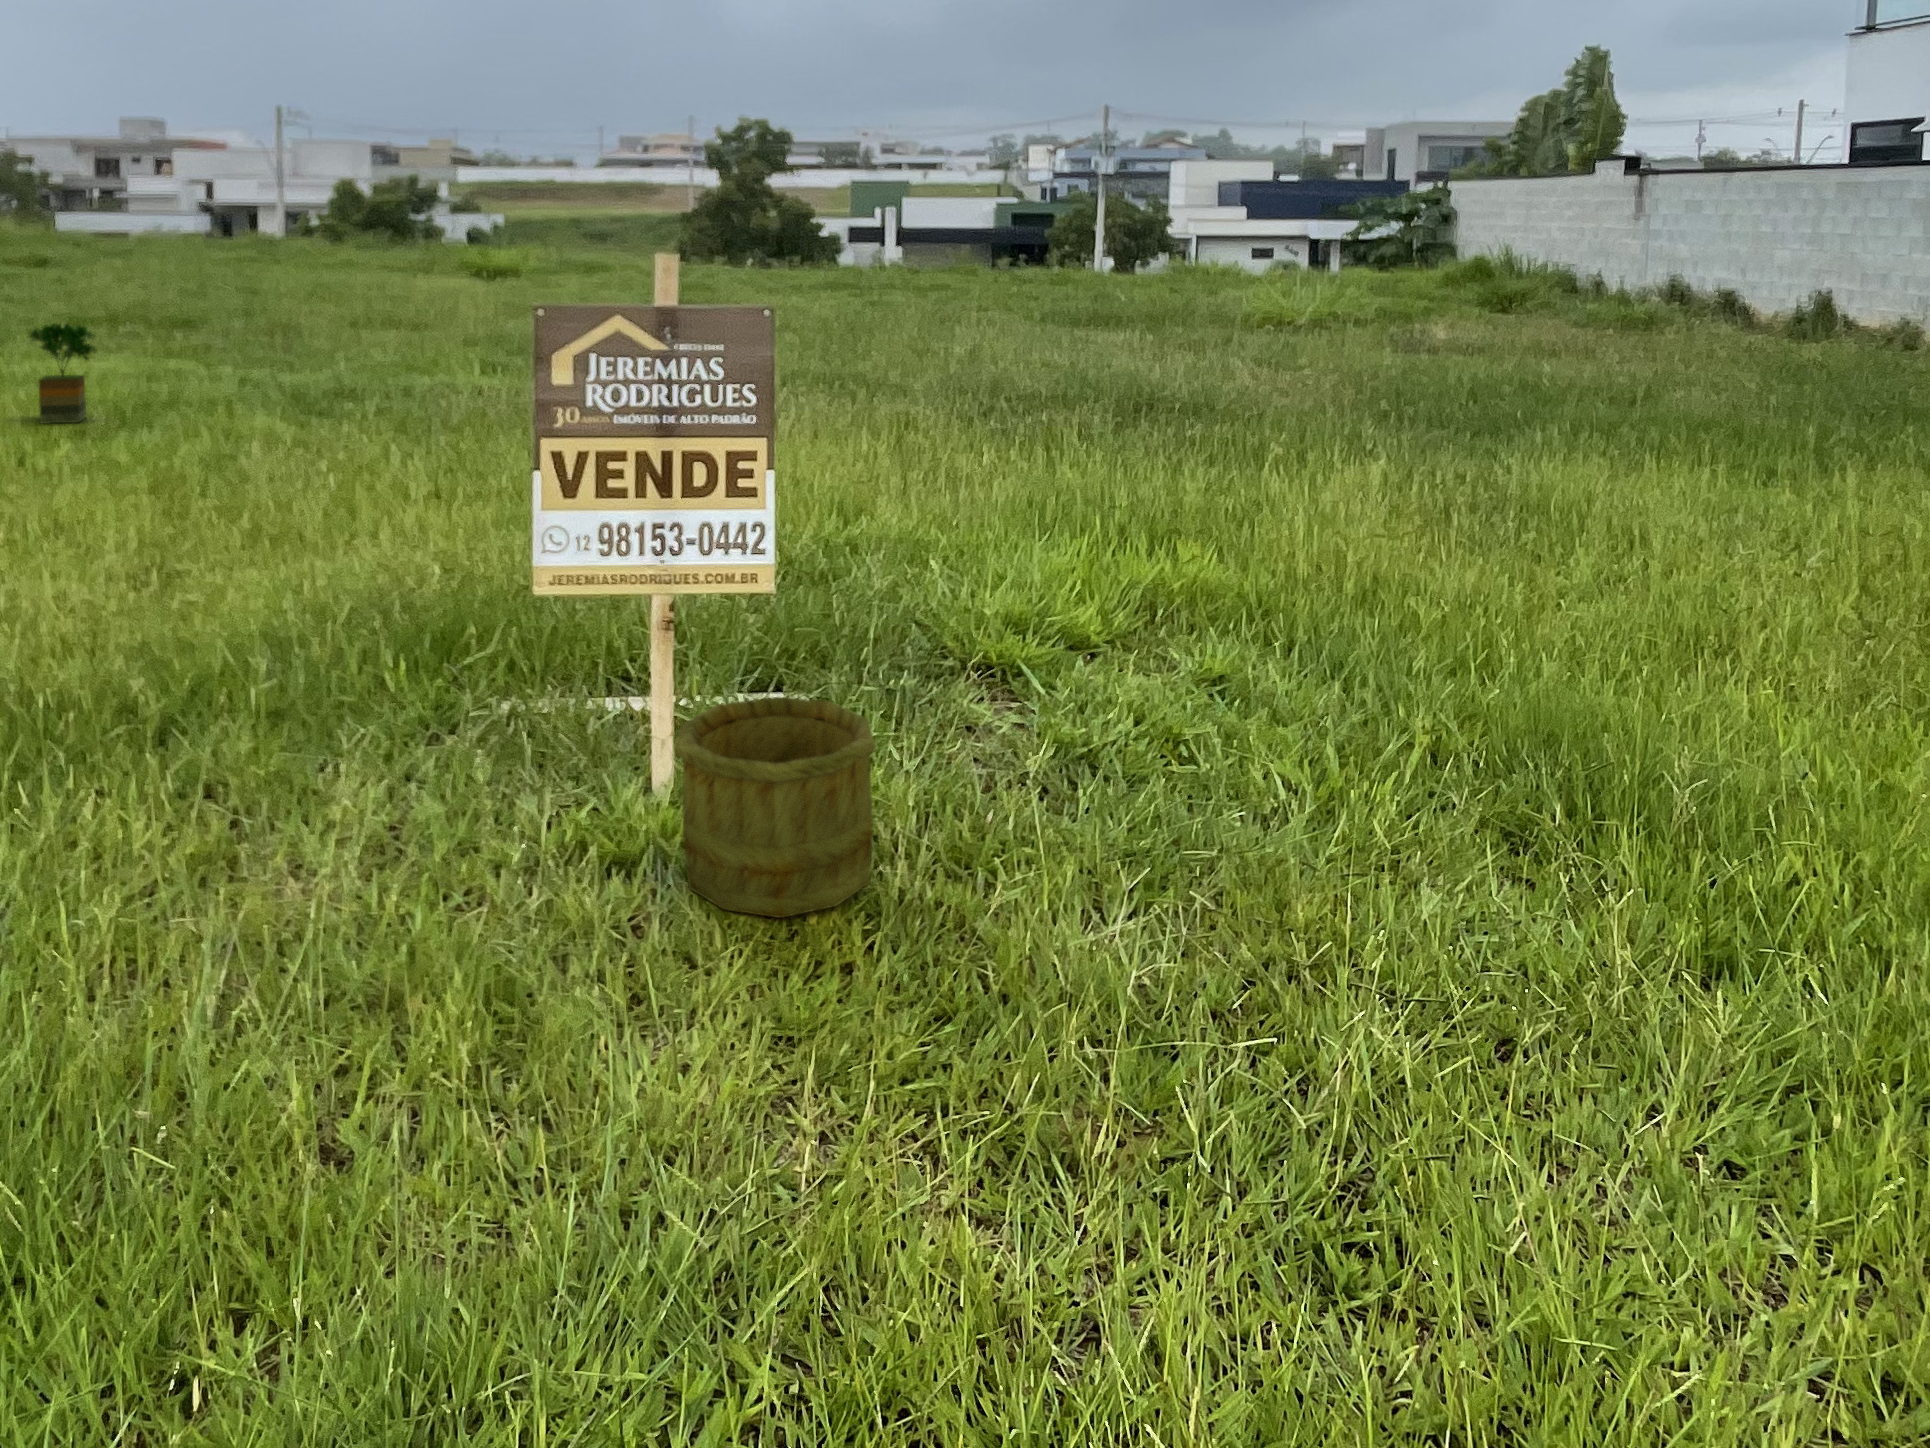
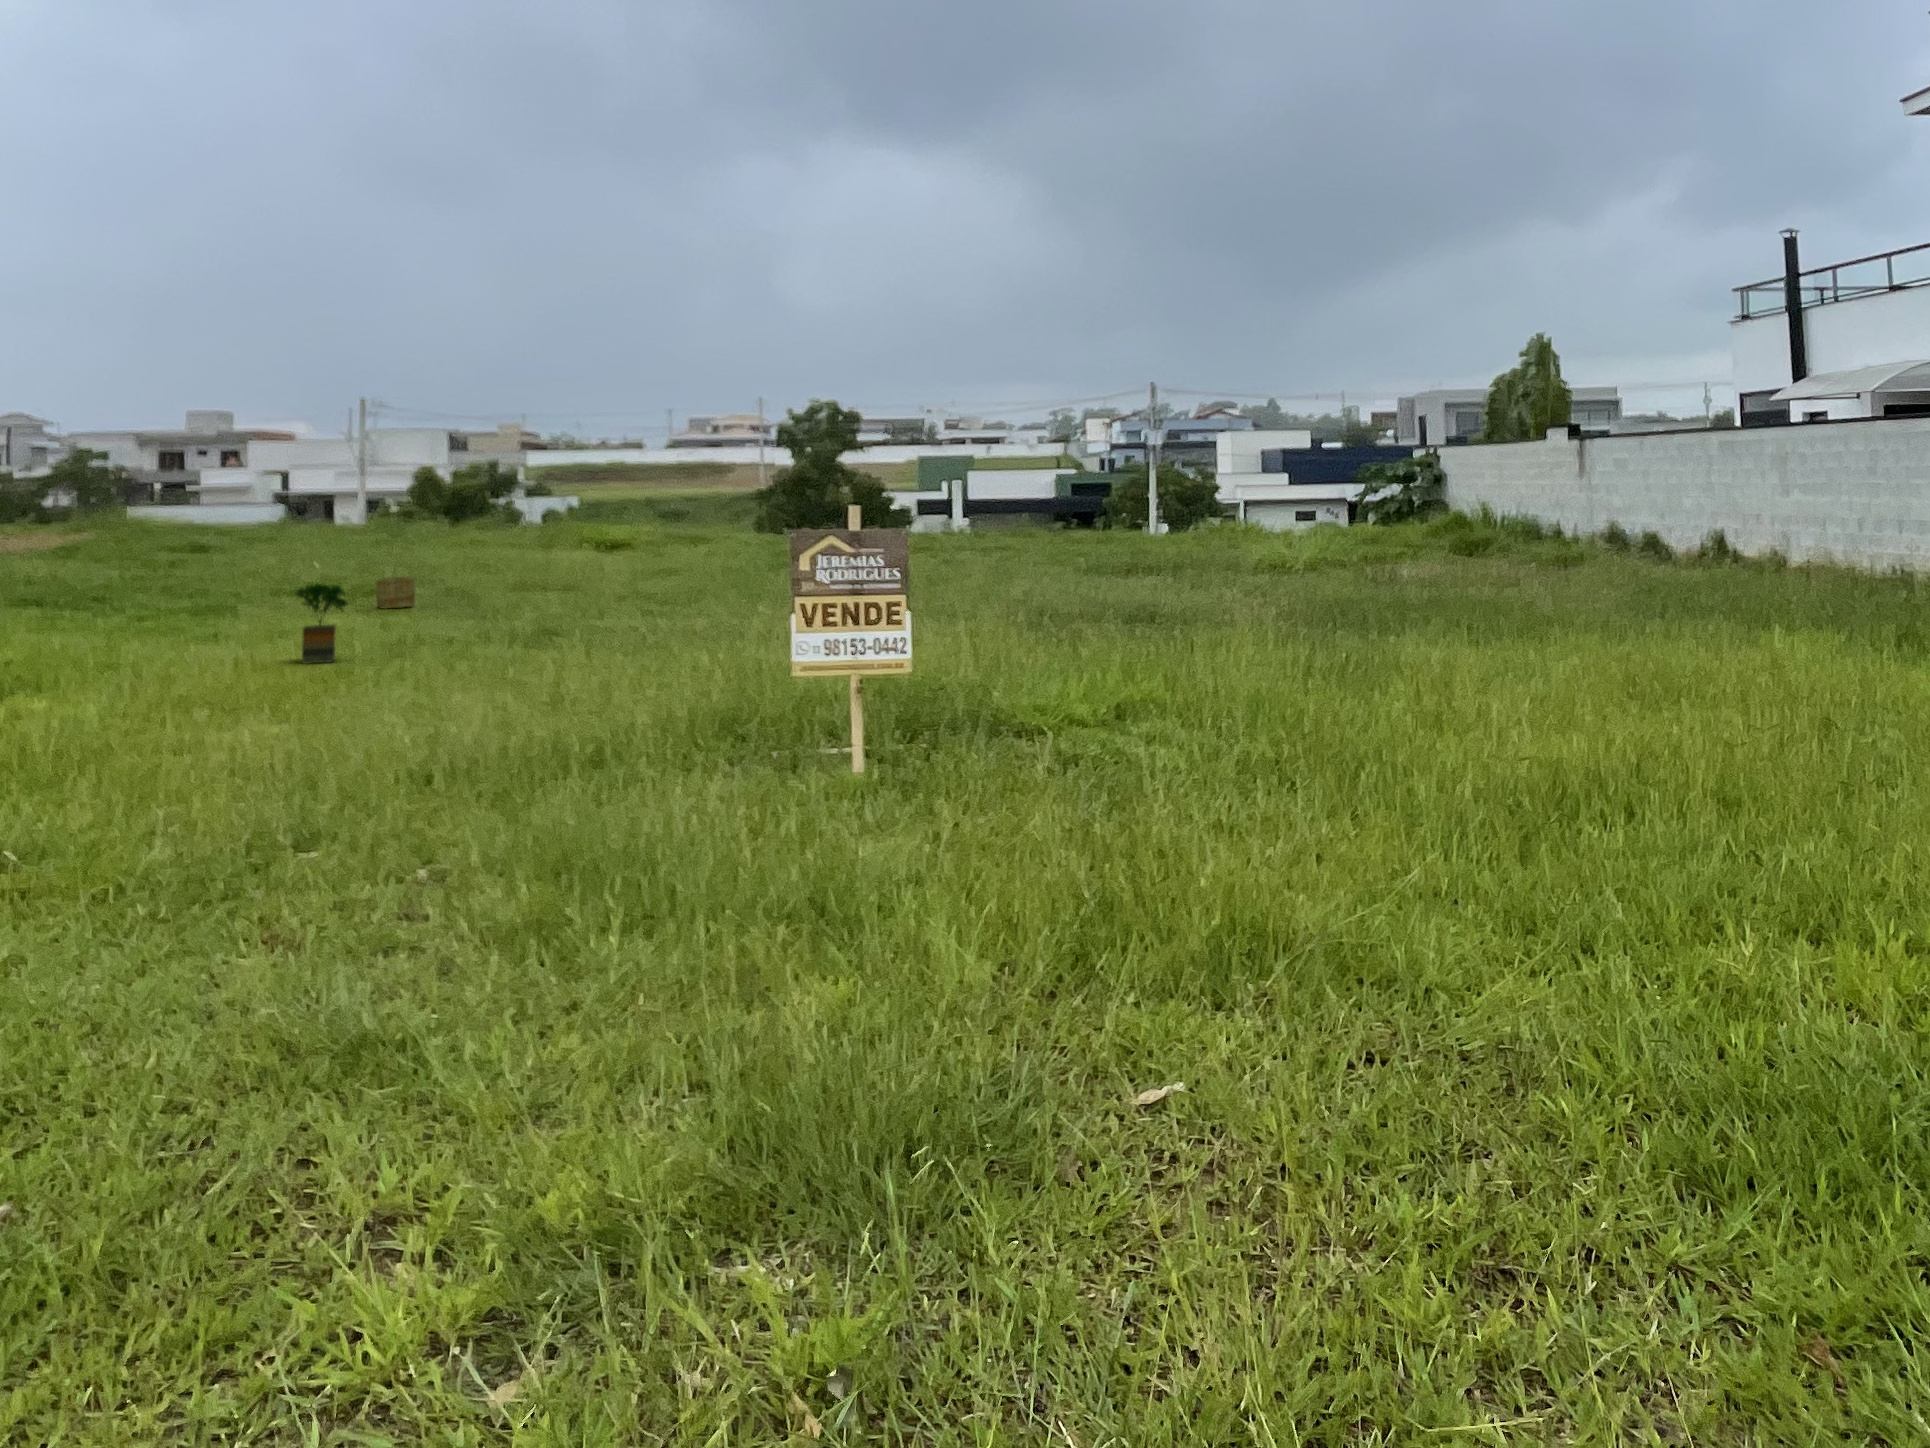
wooden bucket: present [675,697,876,918] -> present [376,577,415,609]

